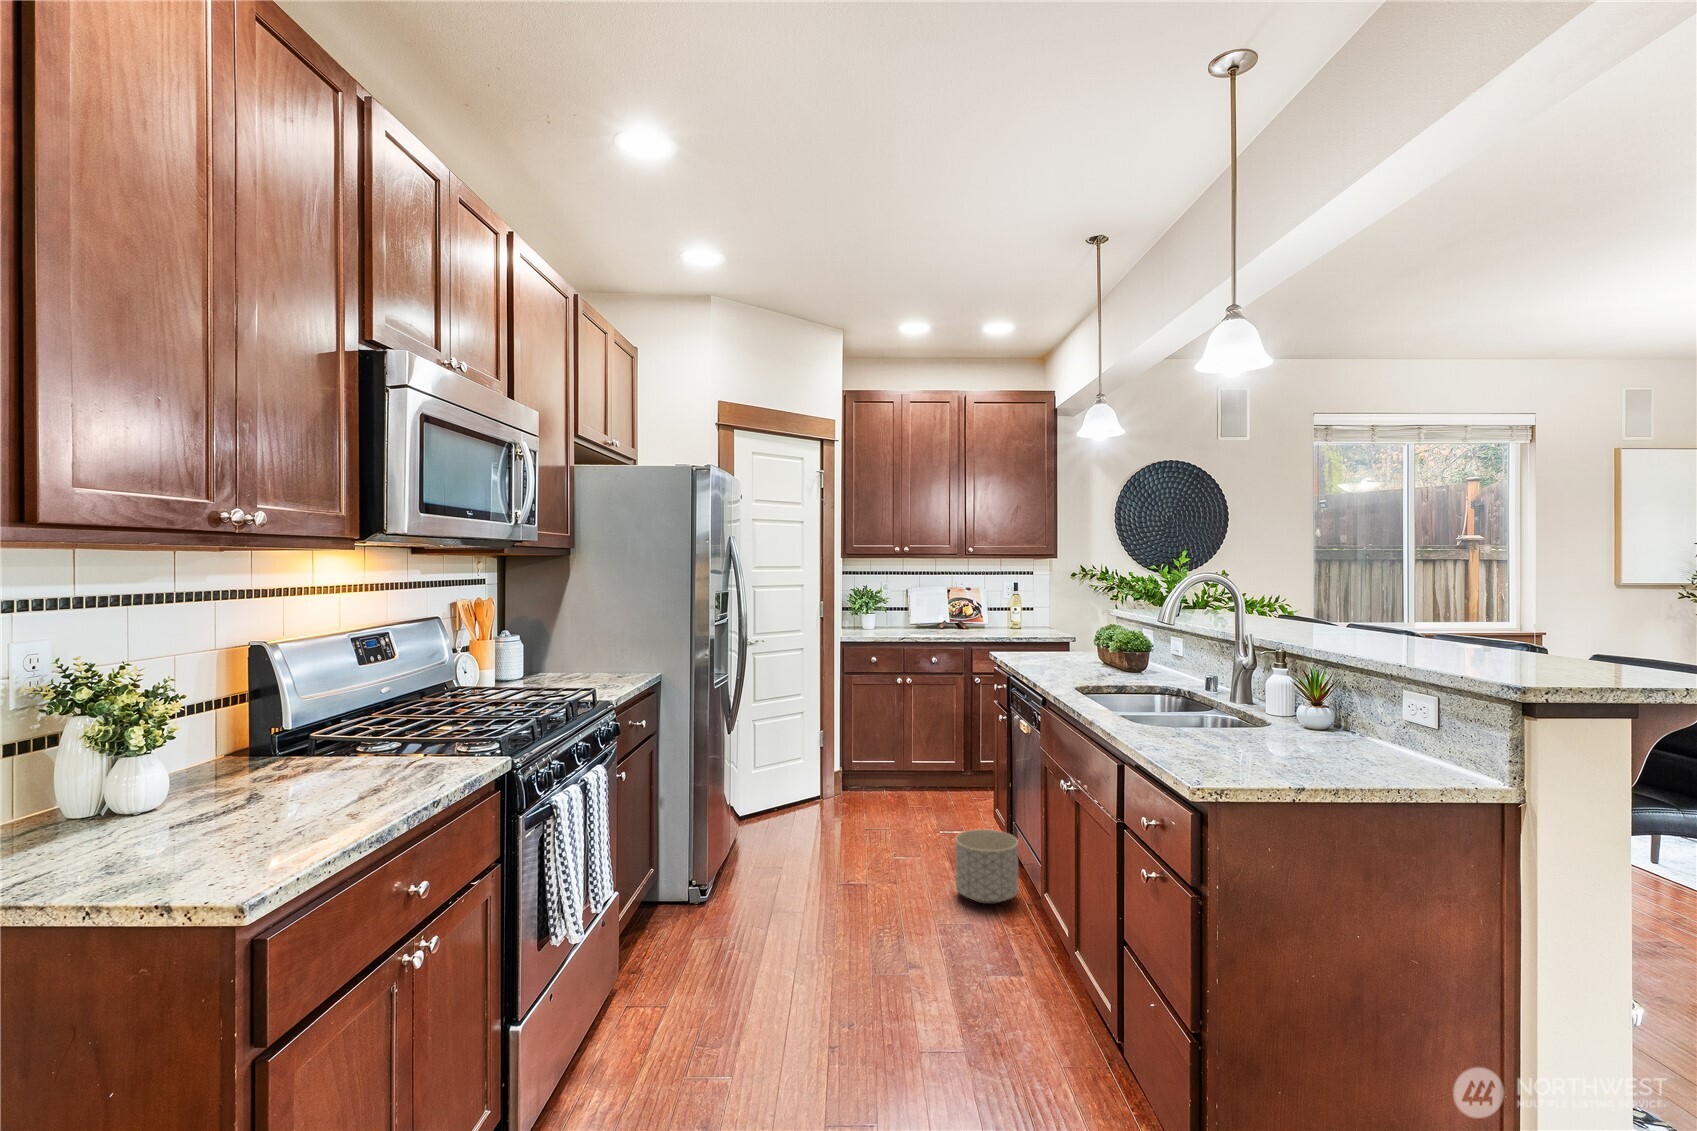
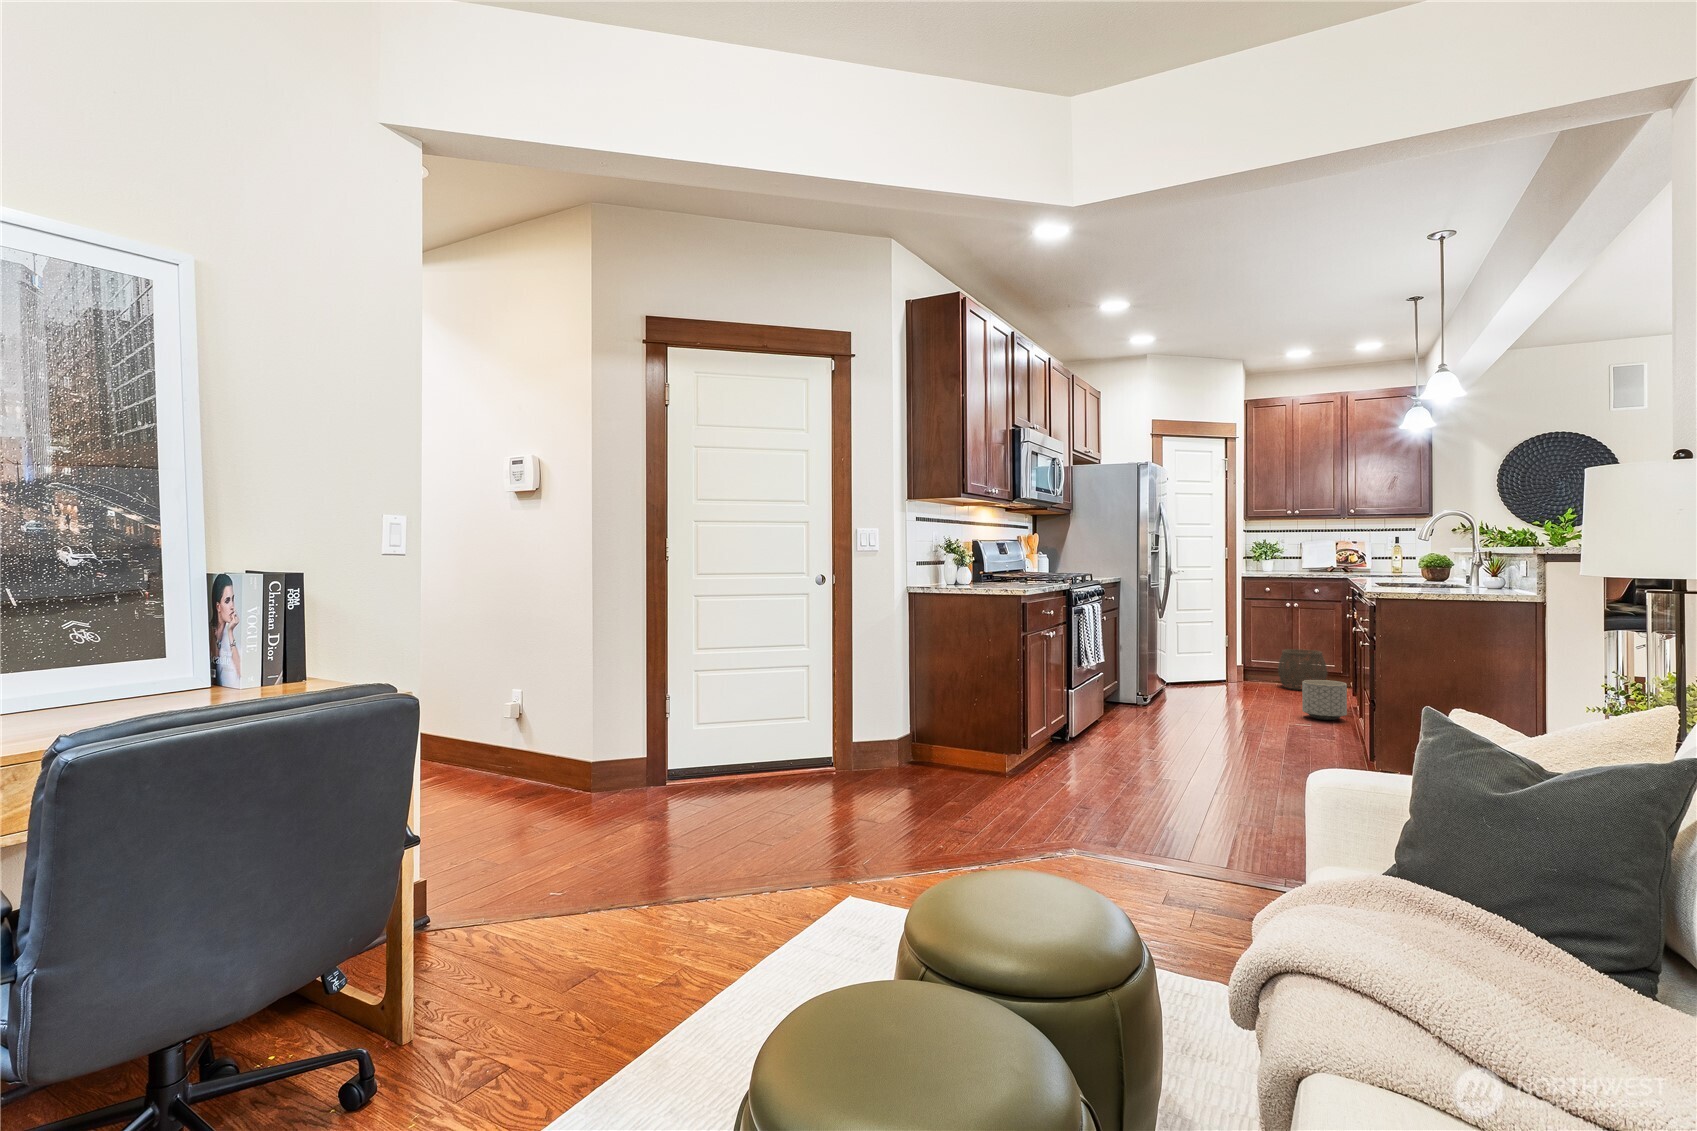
woven basket: none [890,743,952,809] -> present [1278,649,1327,690]

